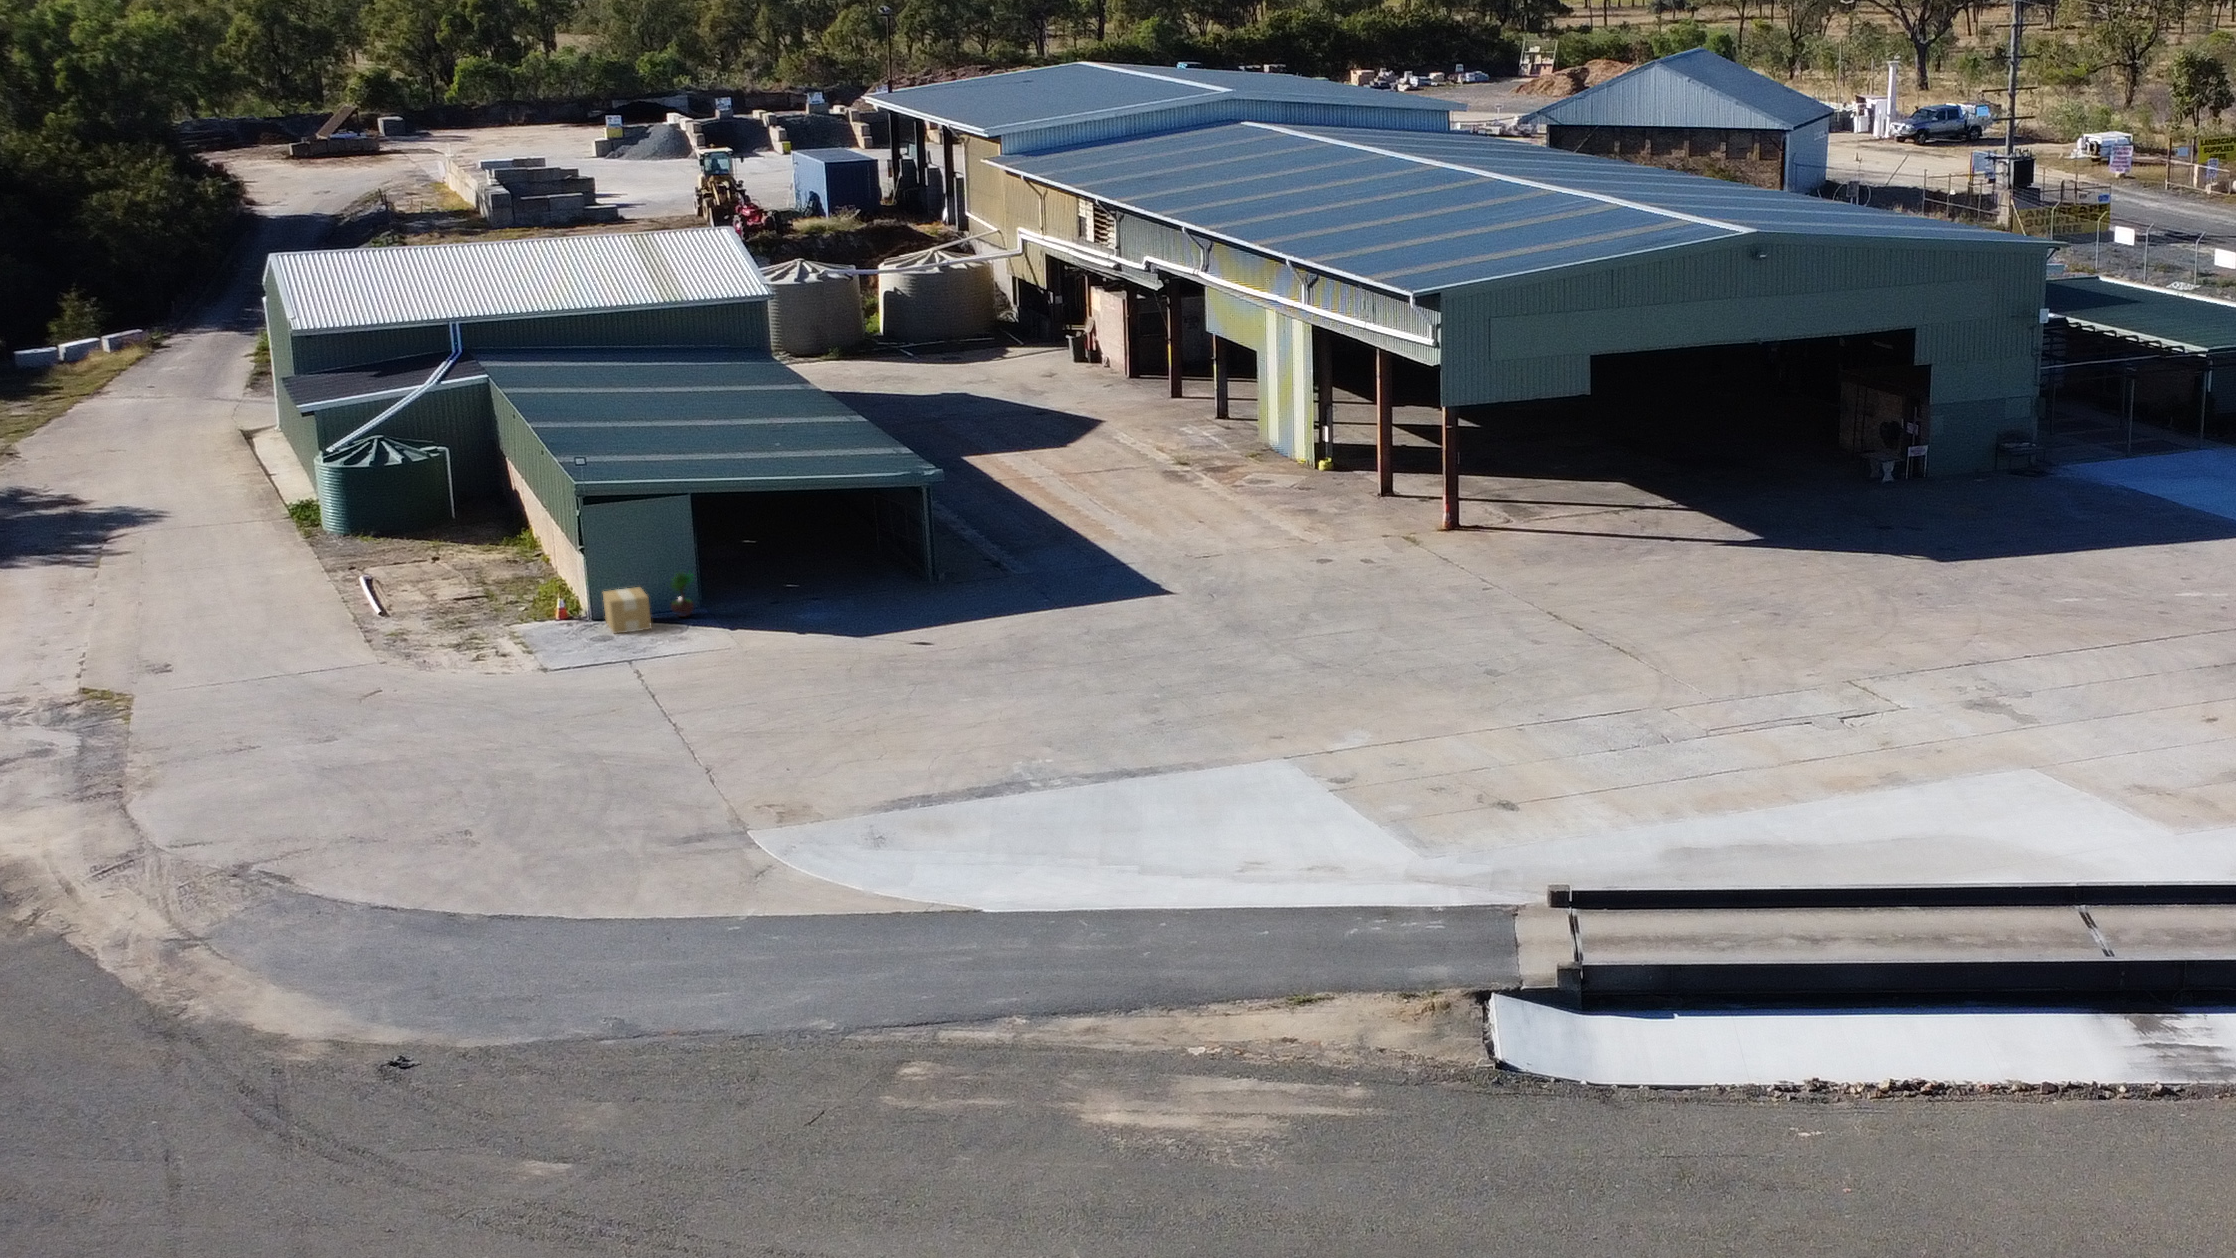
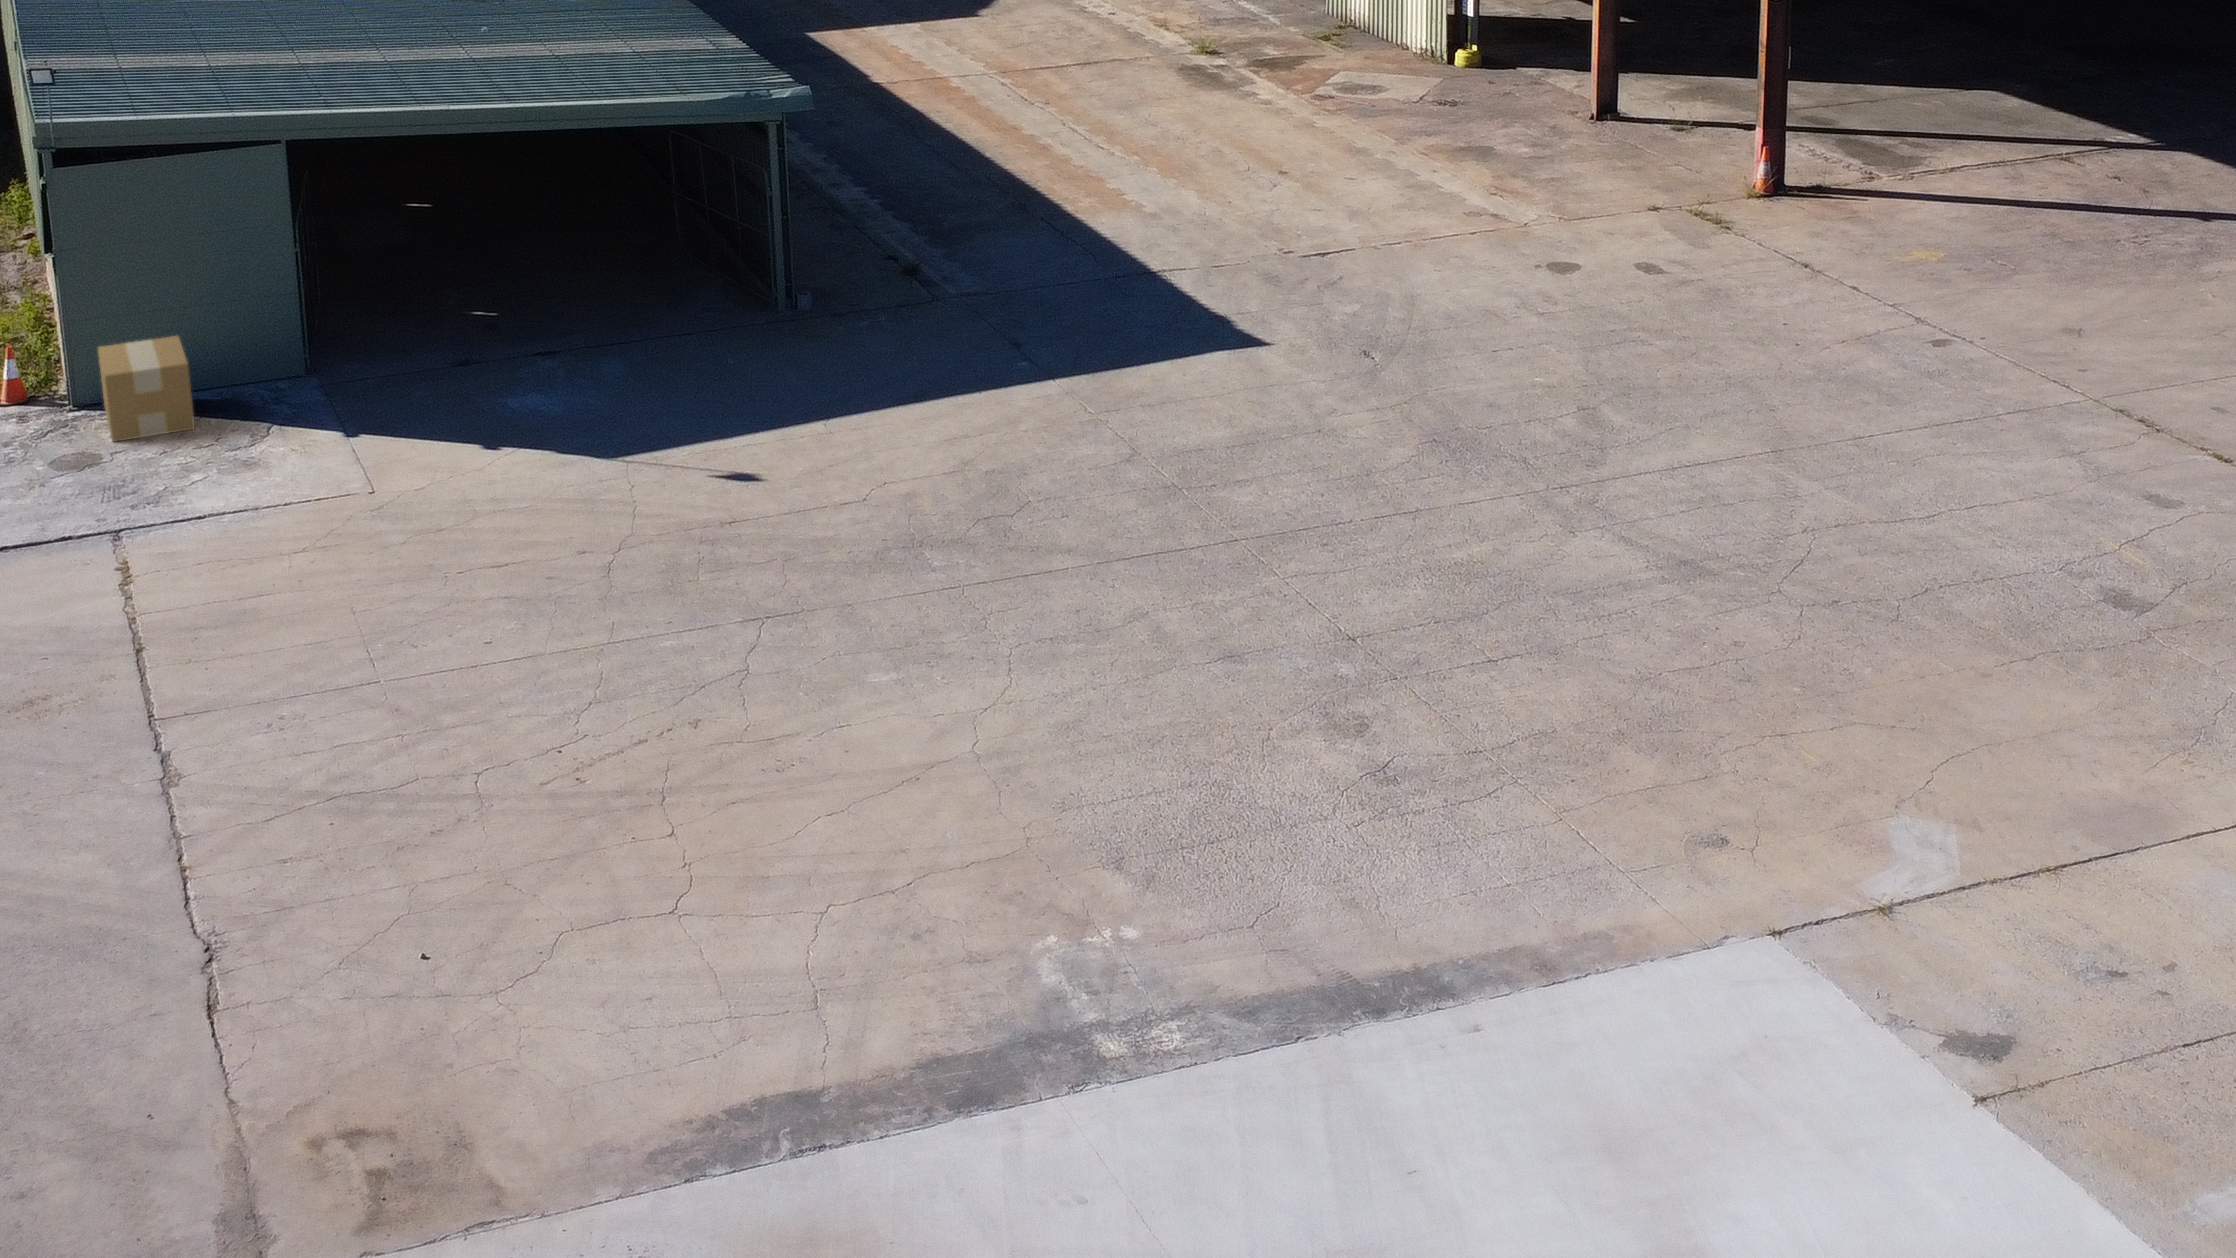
potted tree: present [671,572,694,617] -> none [229,299,293,397]

